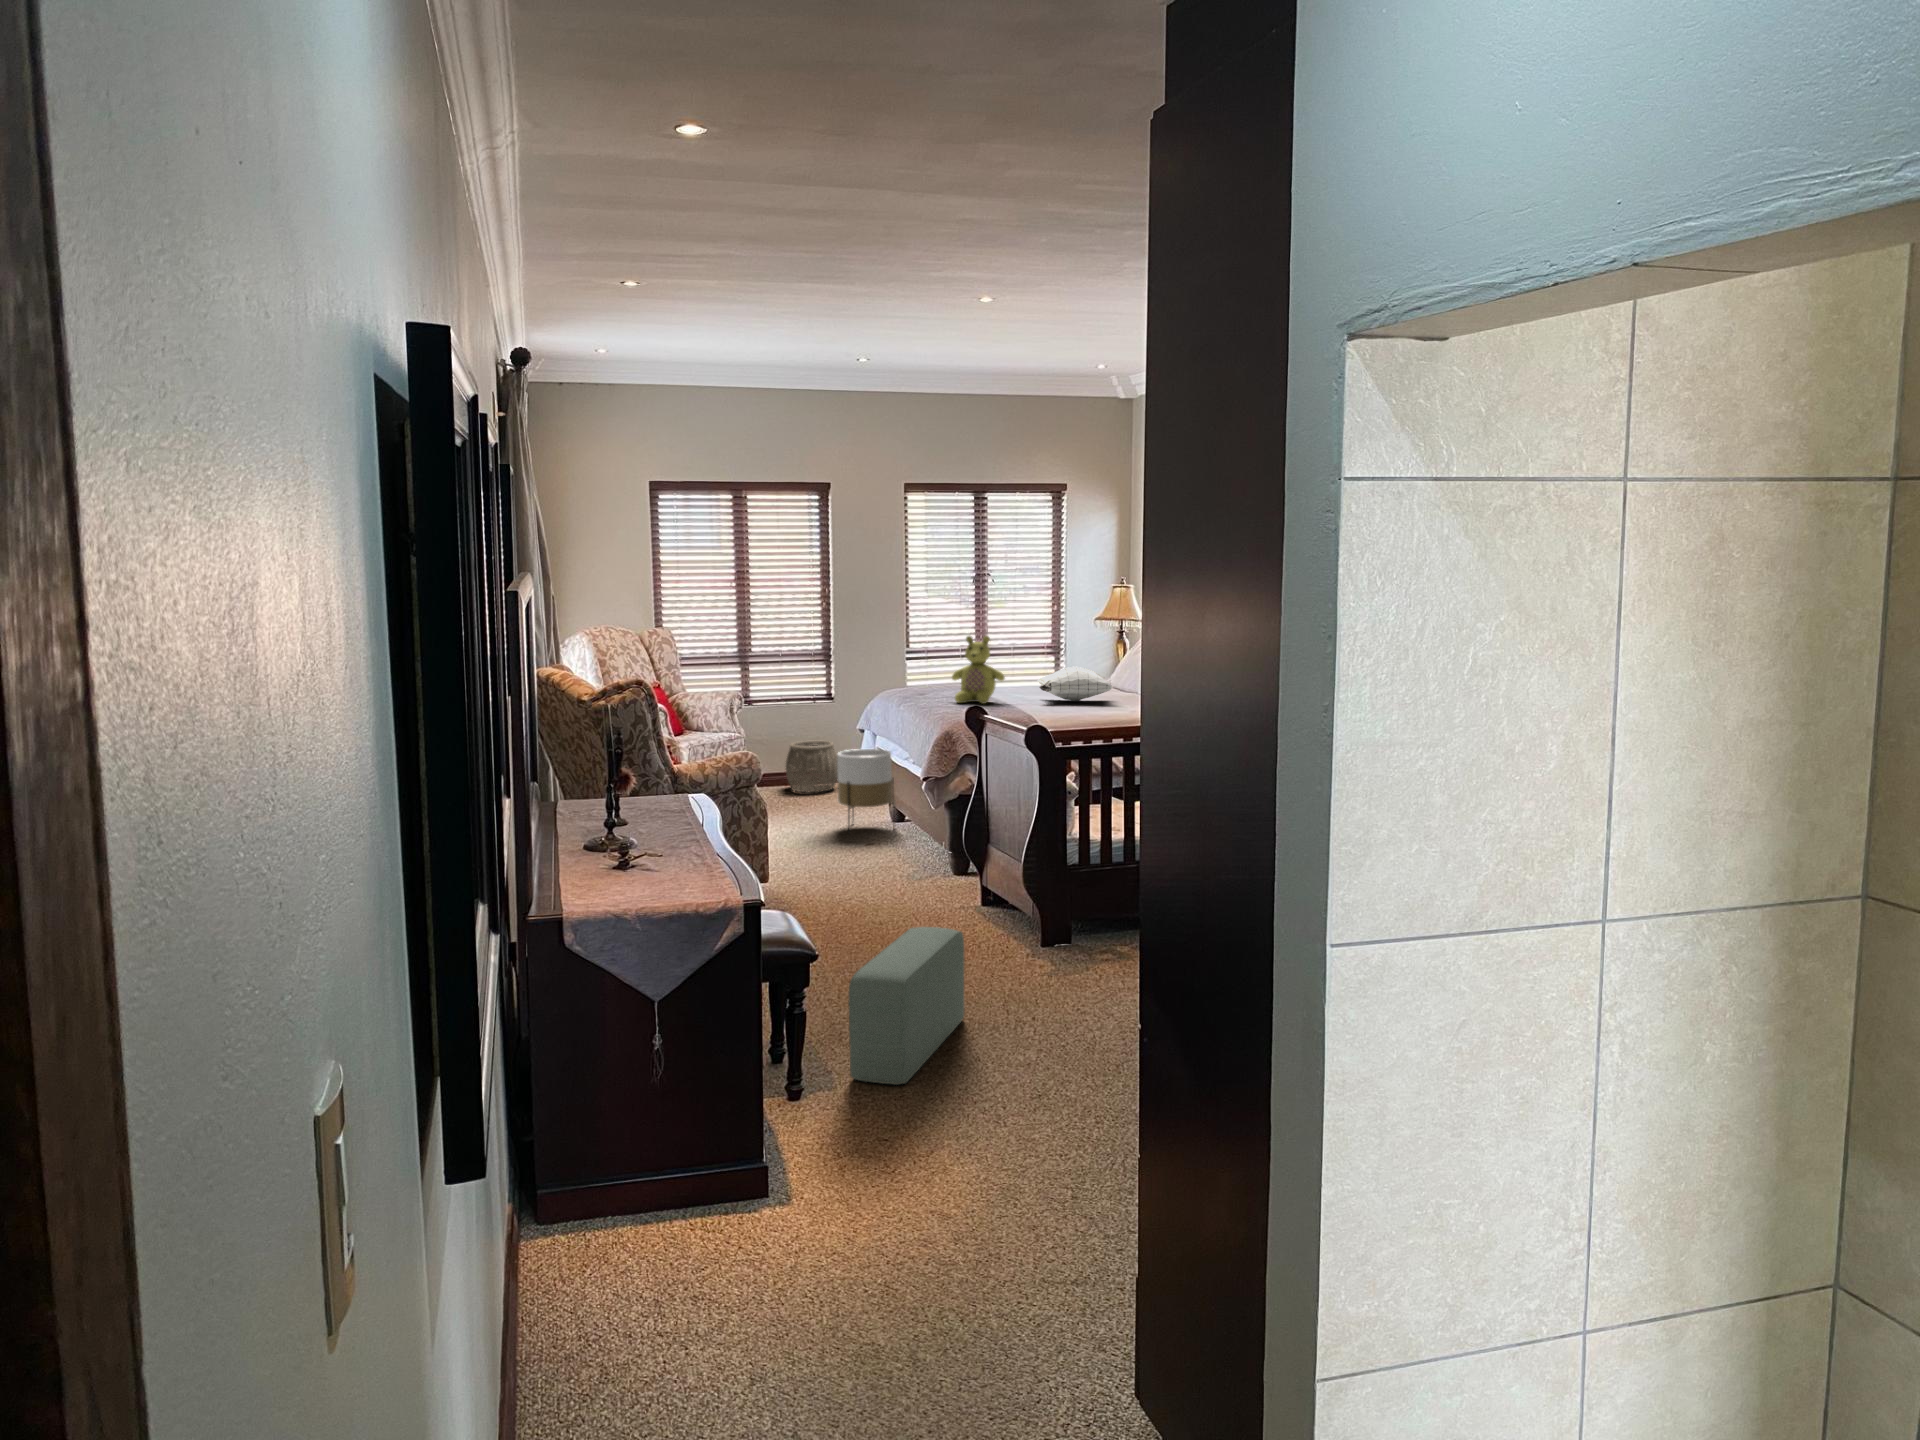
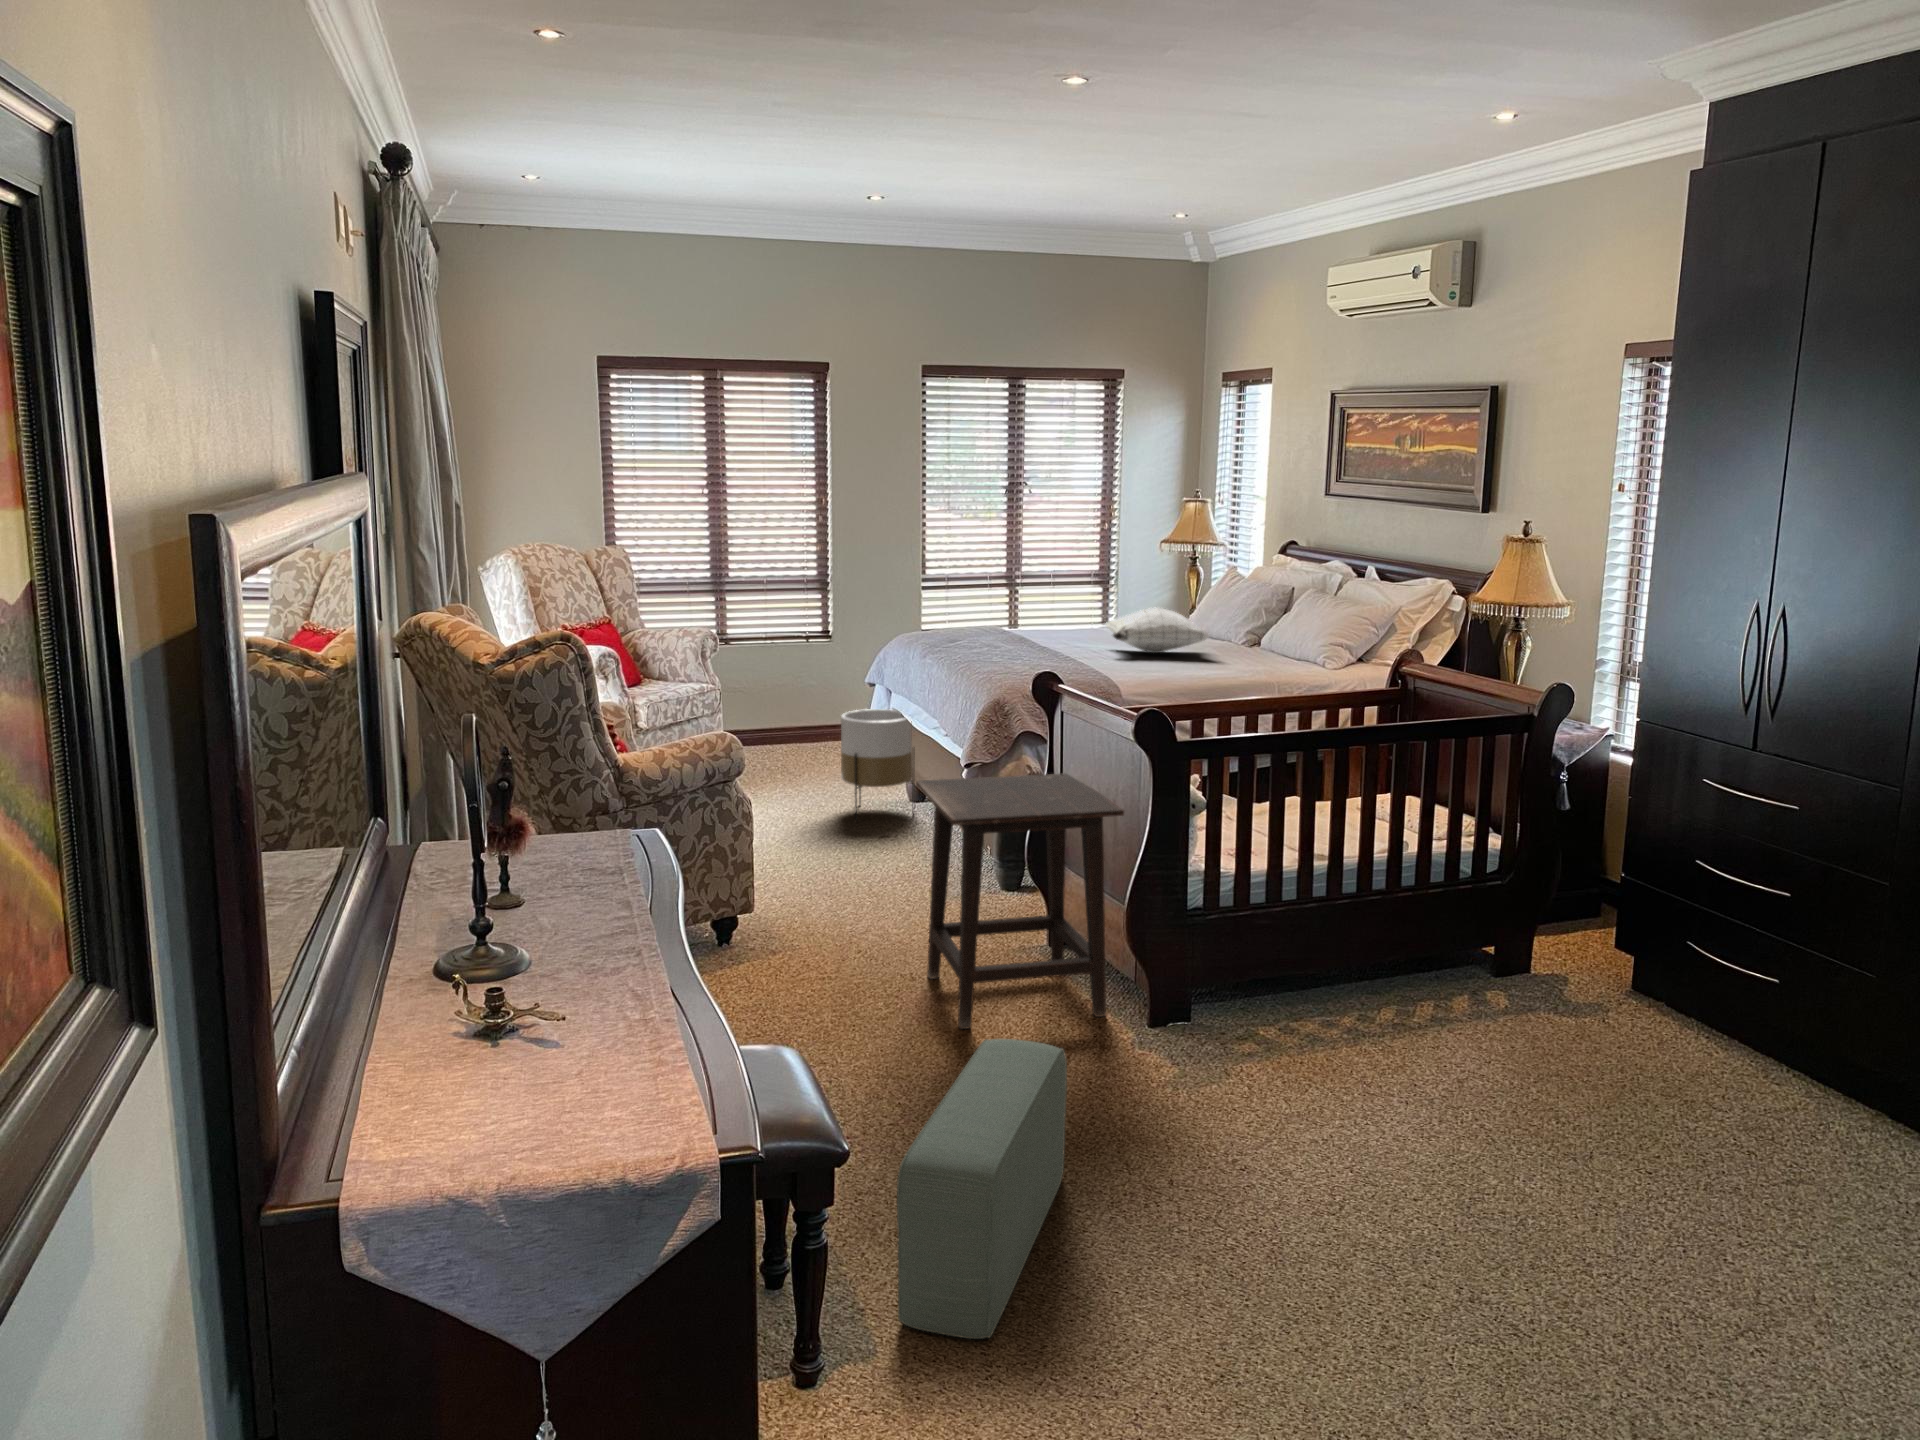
stuffed bear: present [952,636,1005,704] -> none [995,565,1066,657]
woven basket: present [786,741,837,792] -> none [770,690,839,756]
side table: none [881,777,1020,949] -> present [916,773,1124,1029]

